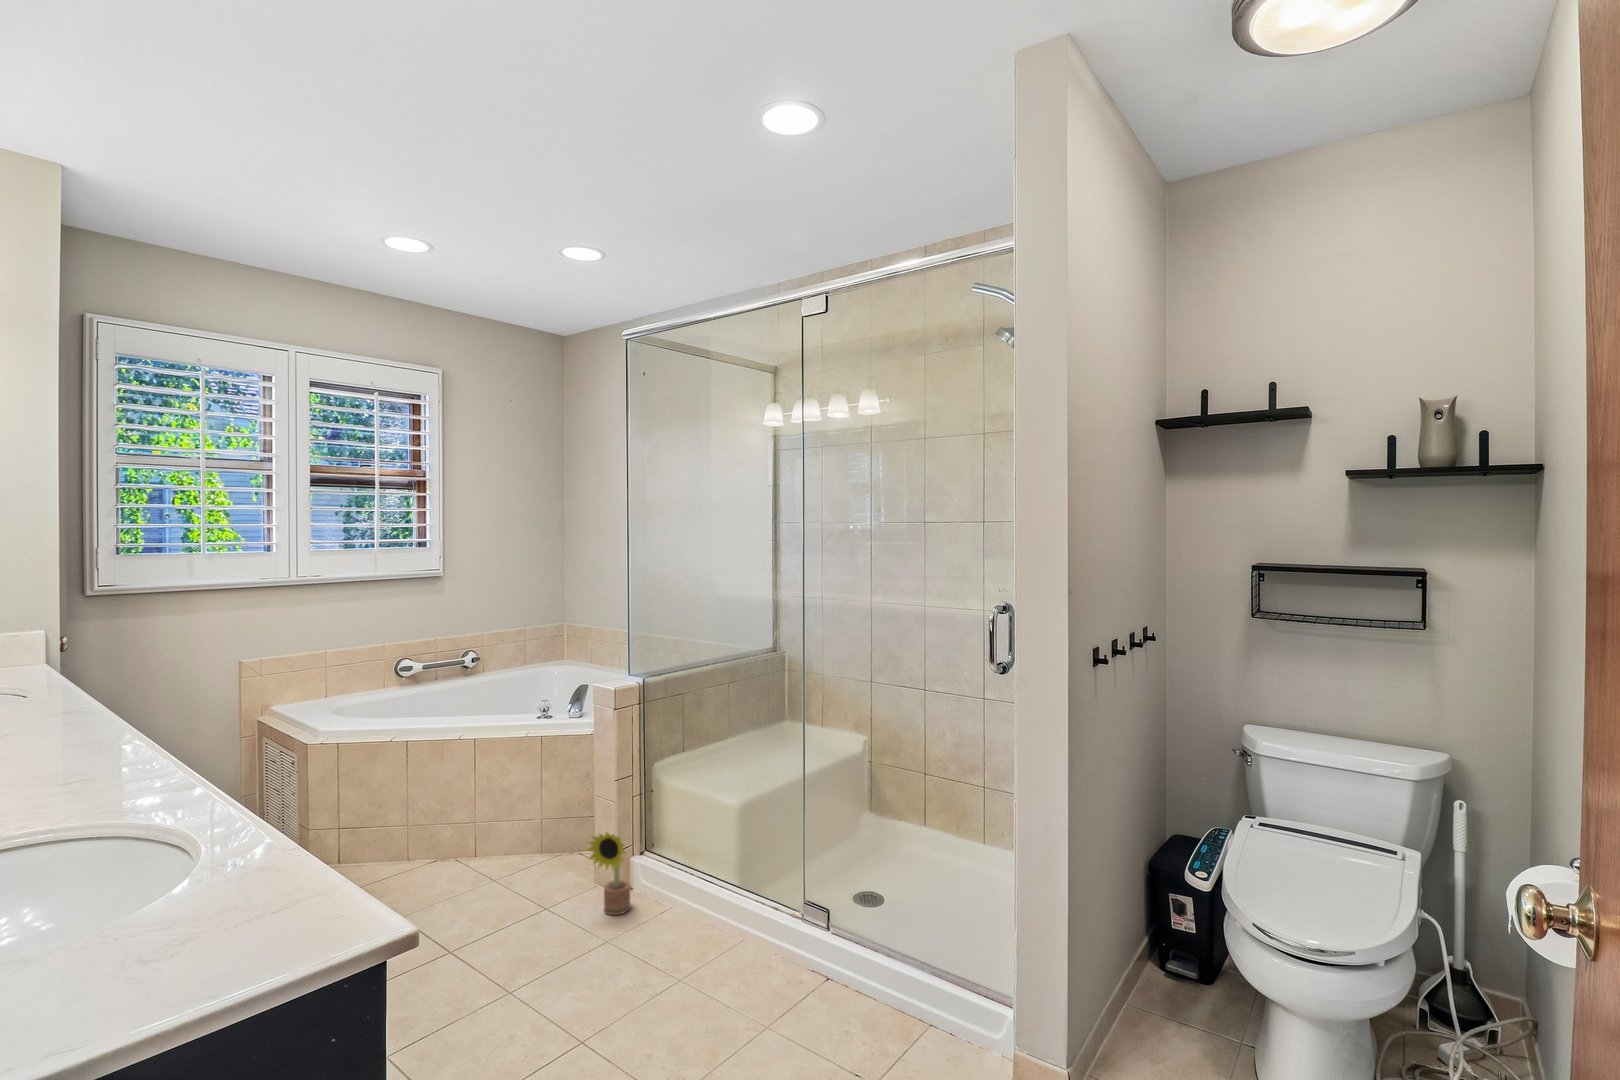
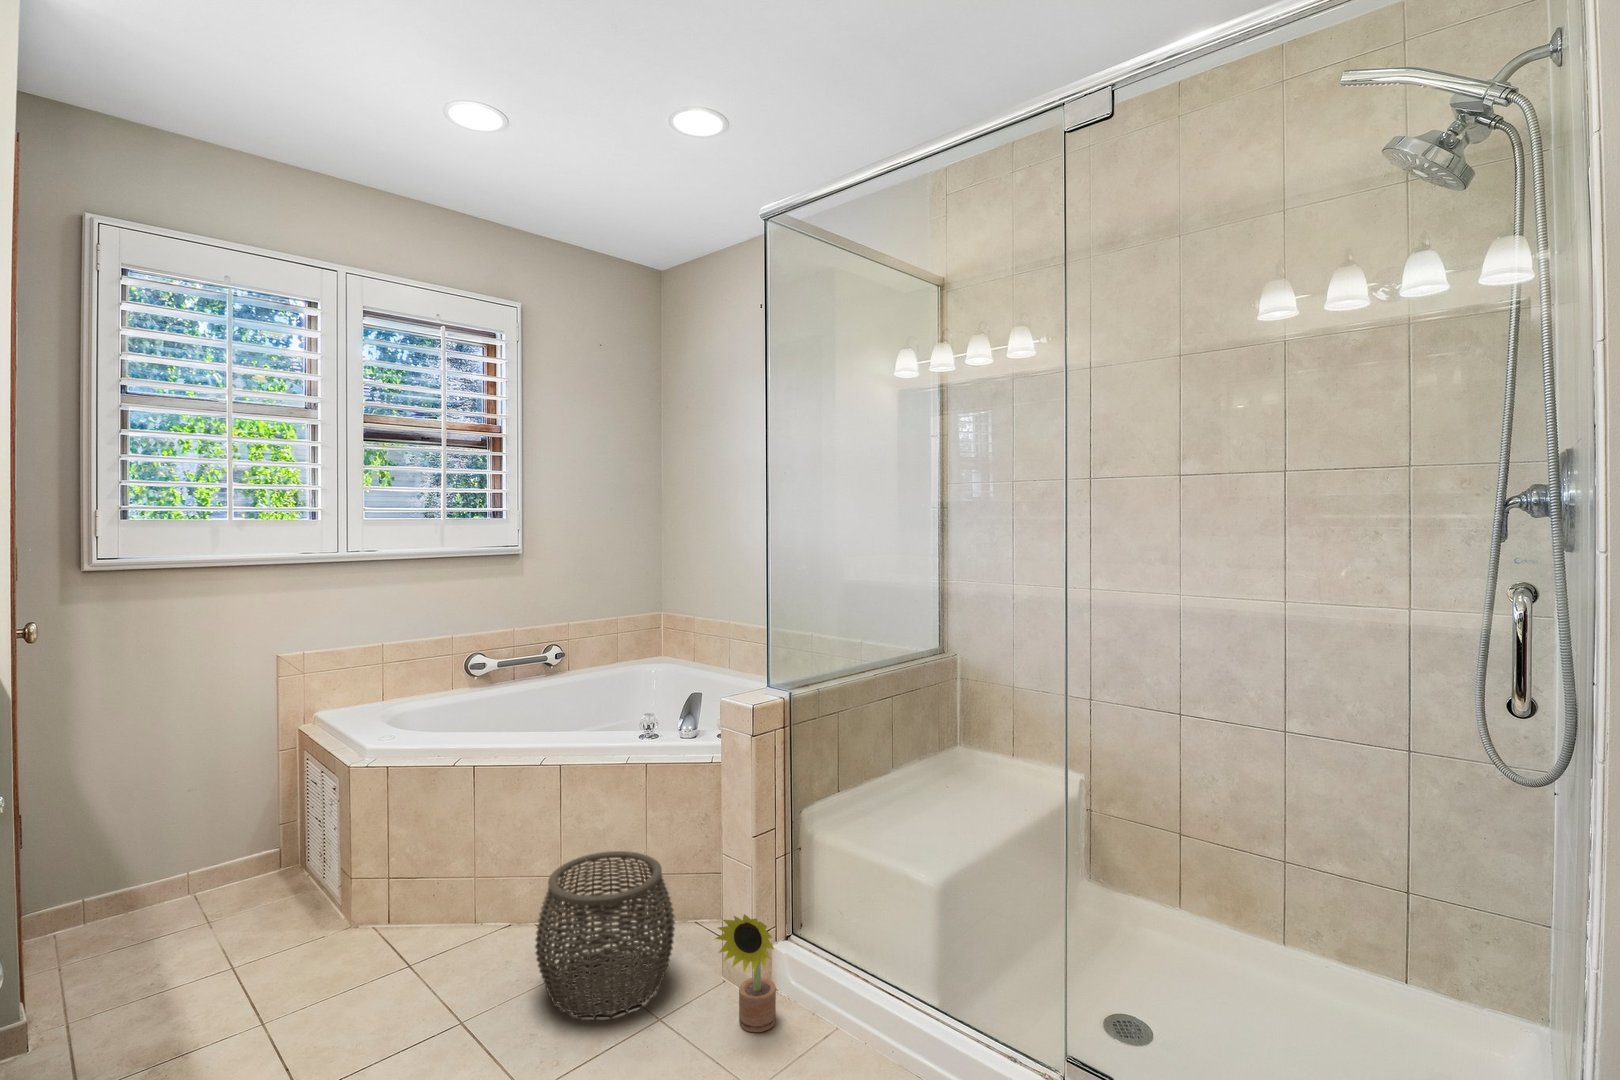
woven basket: none [454,799,560,913] -> present [535,851,675,1018]

